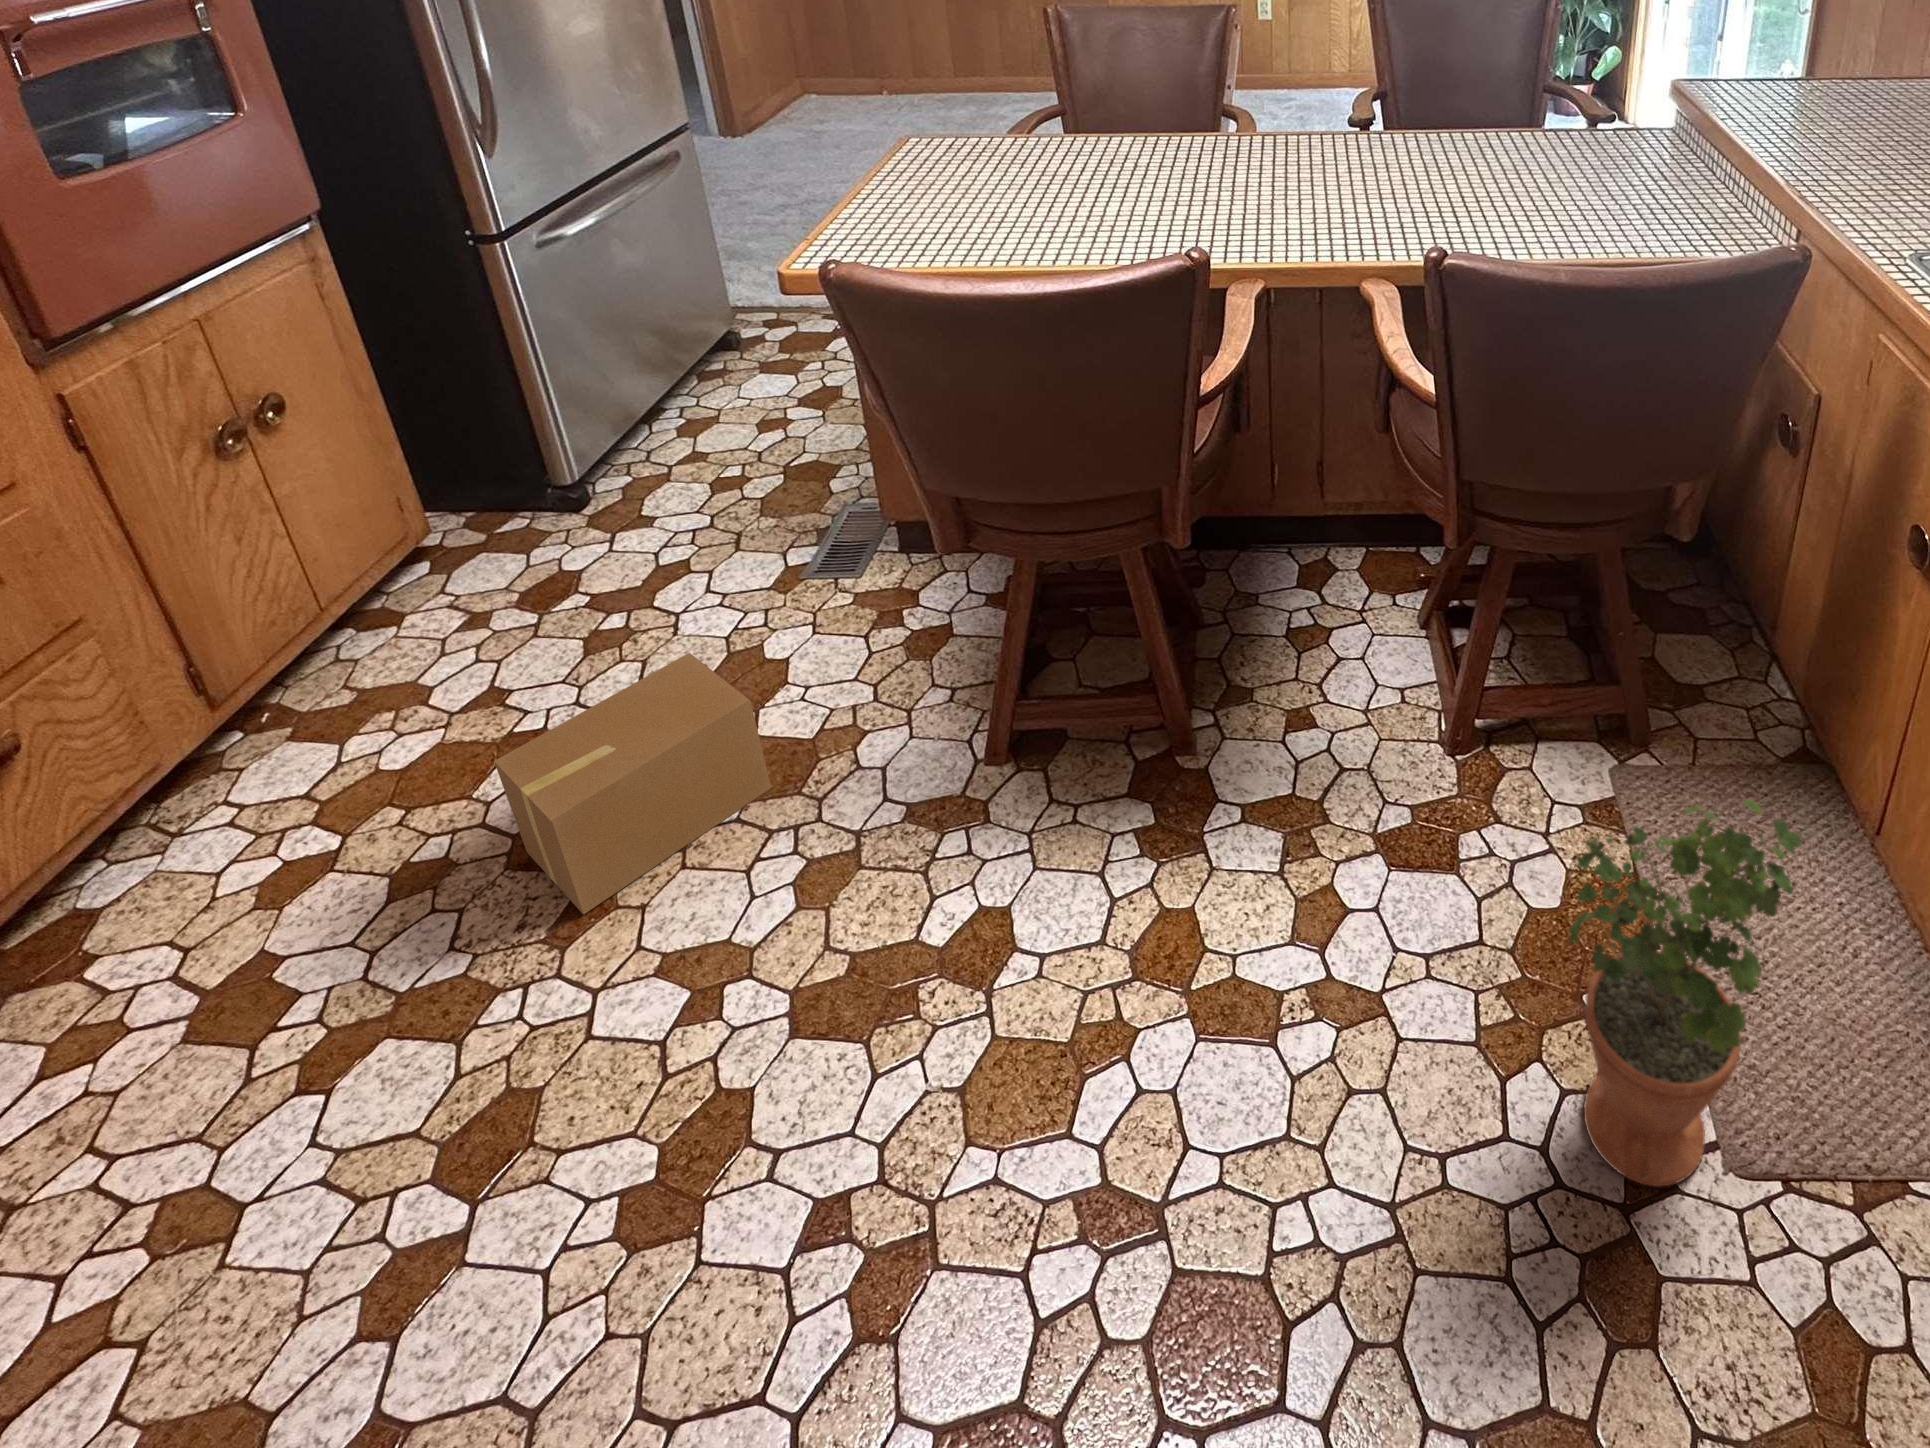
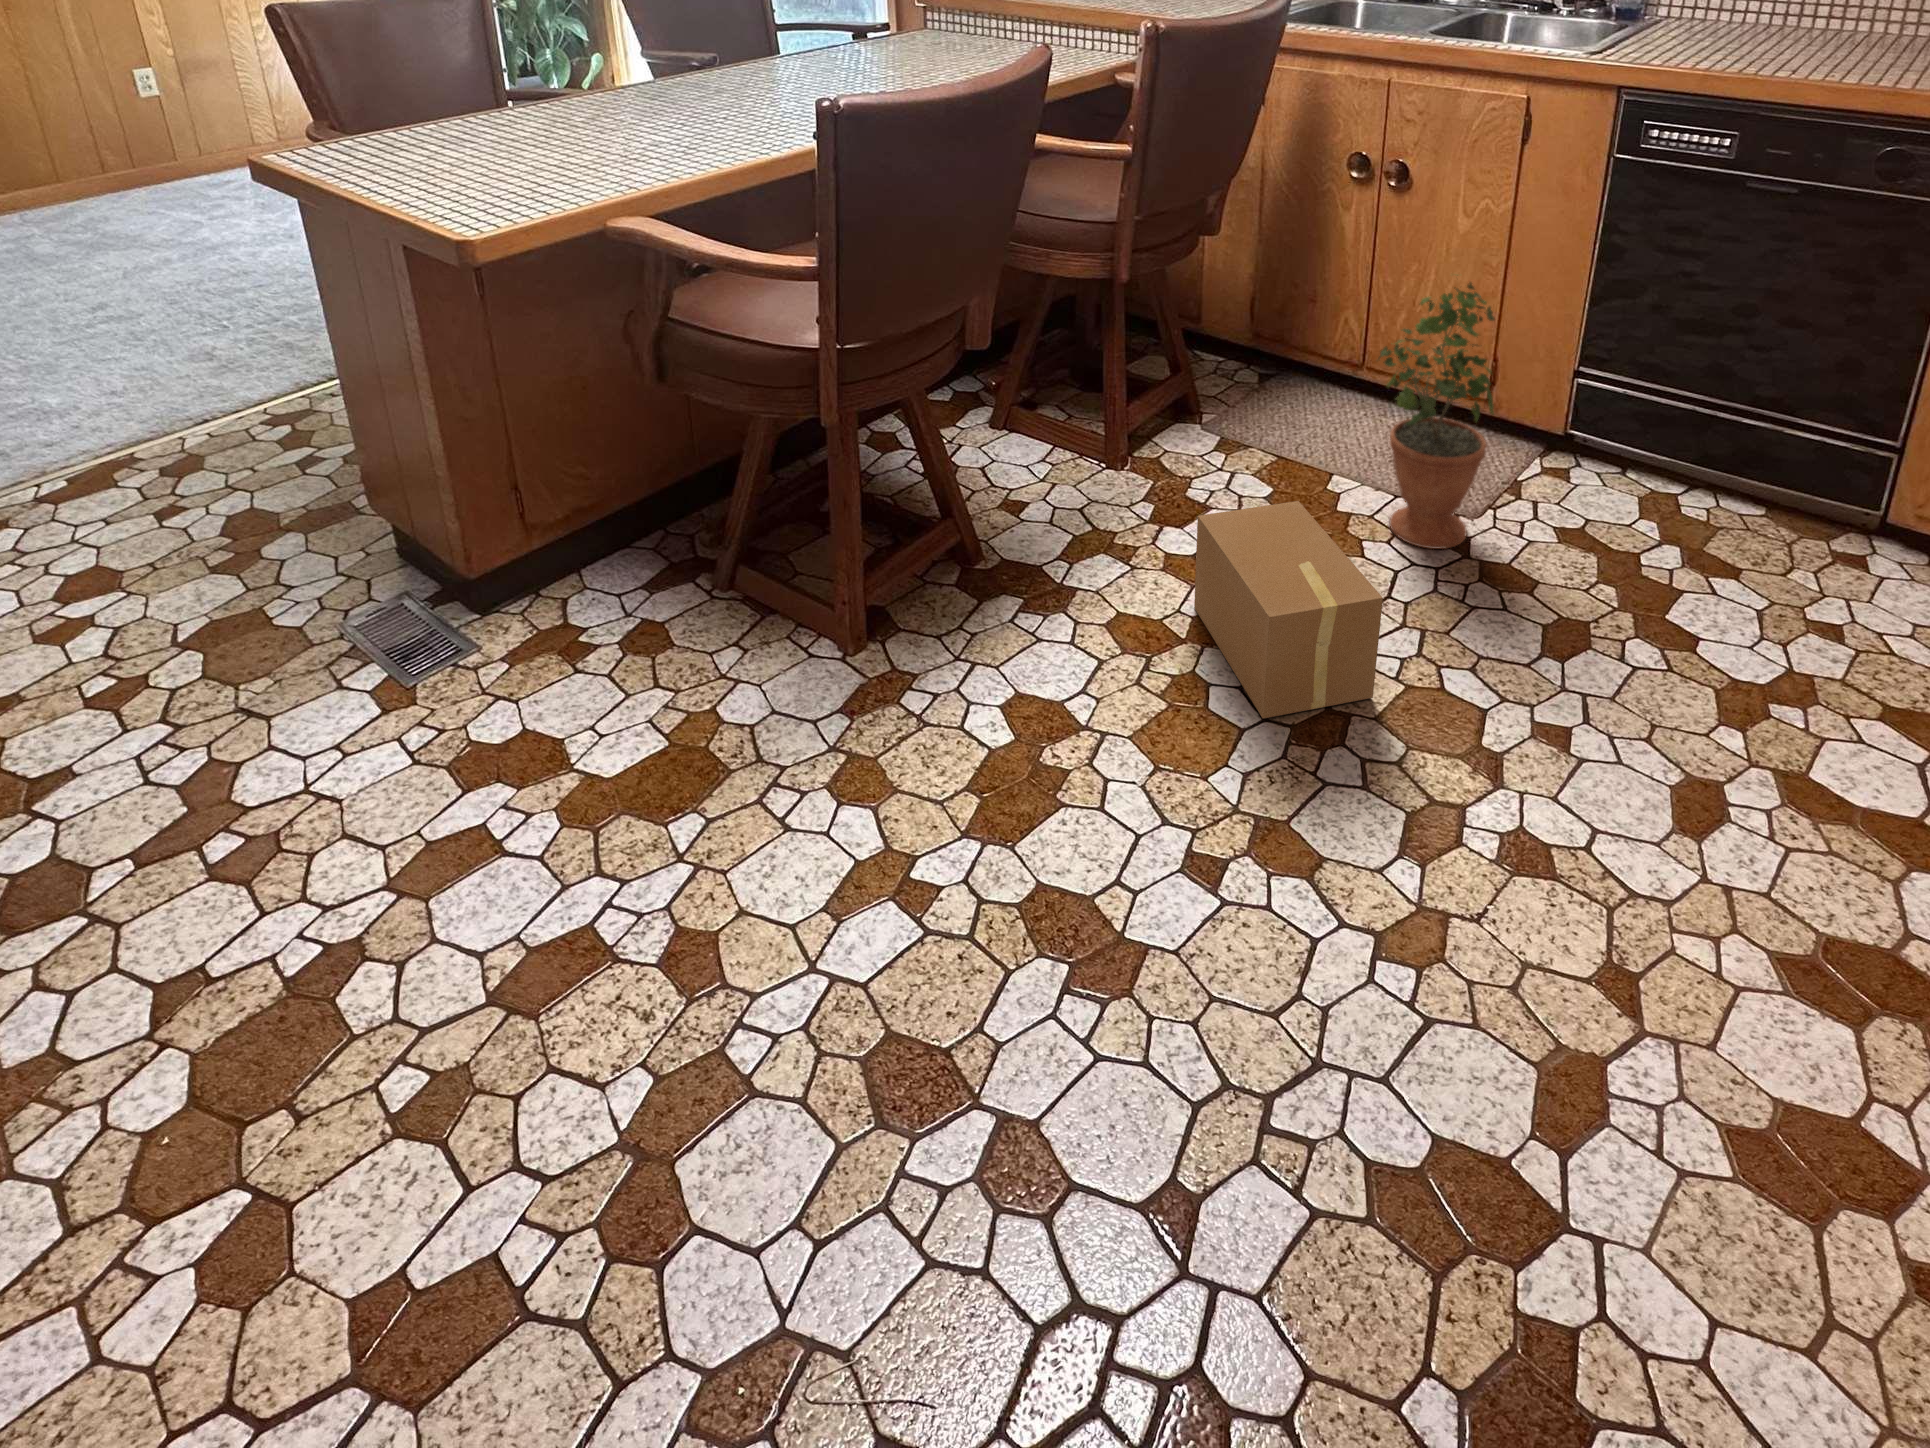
cardboard box: present [494,653,771,915] -> present [1194,501,1383,719]

